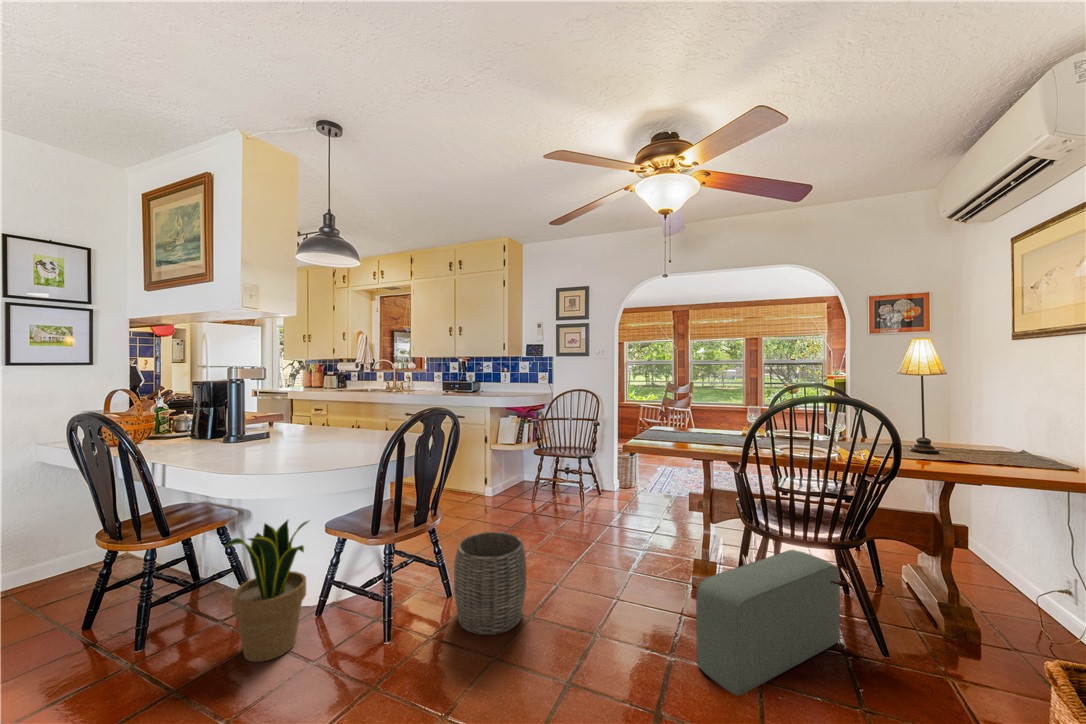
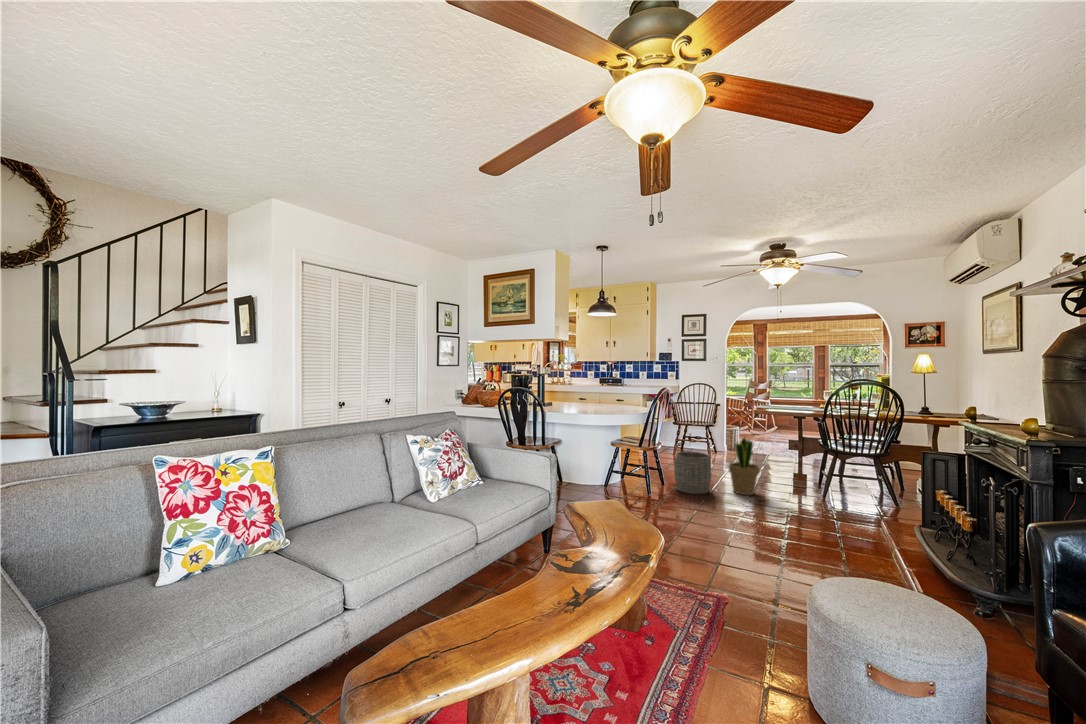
potted plant: present [224,520,308,662] -> present [729,438,759,495]
pouf: present [696,550,840,696] -> none [803,460,875,511]

